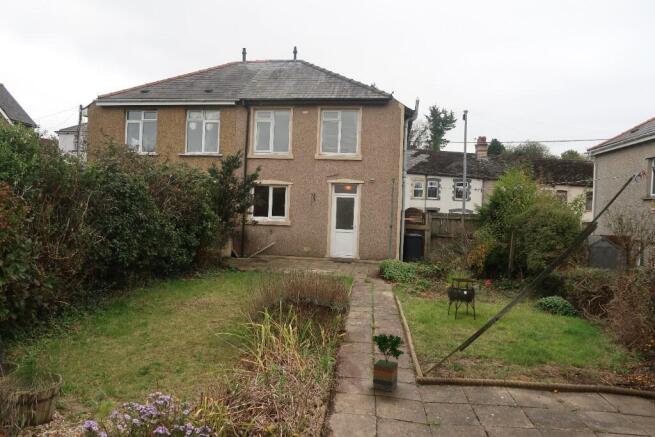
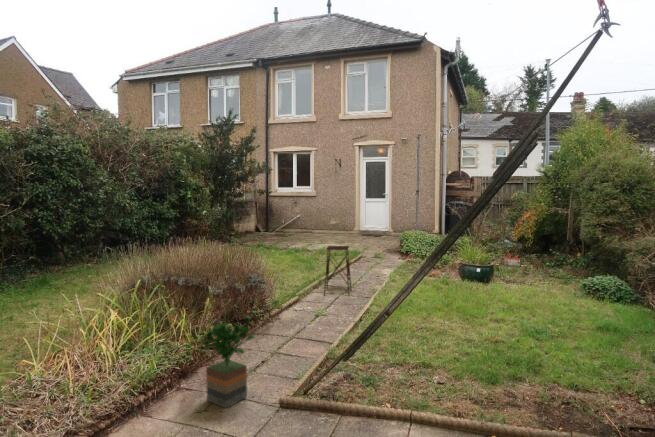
side table: present [448,278,475,319] -> present [324,246,351,295]

